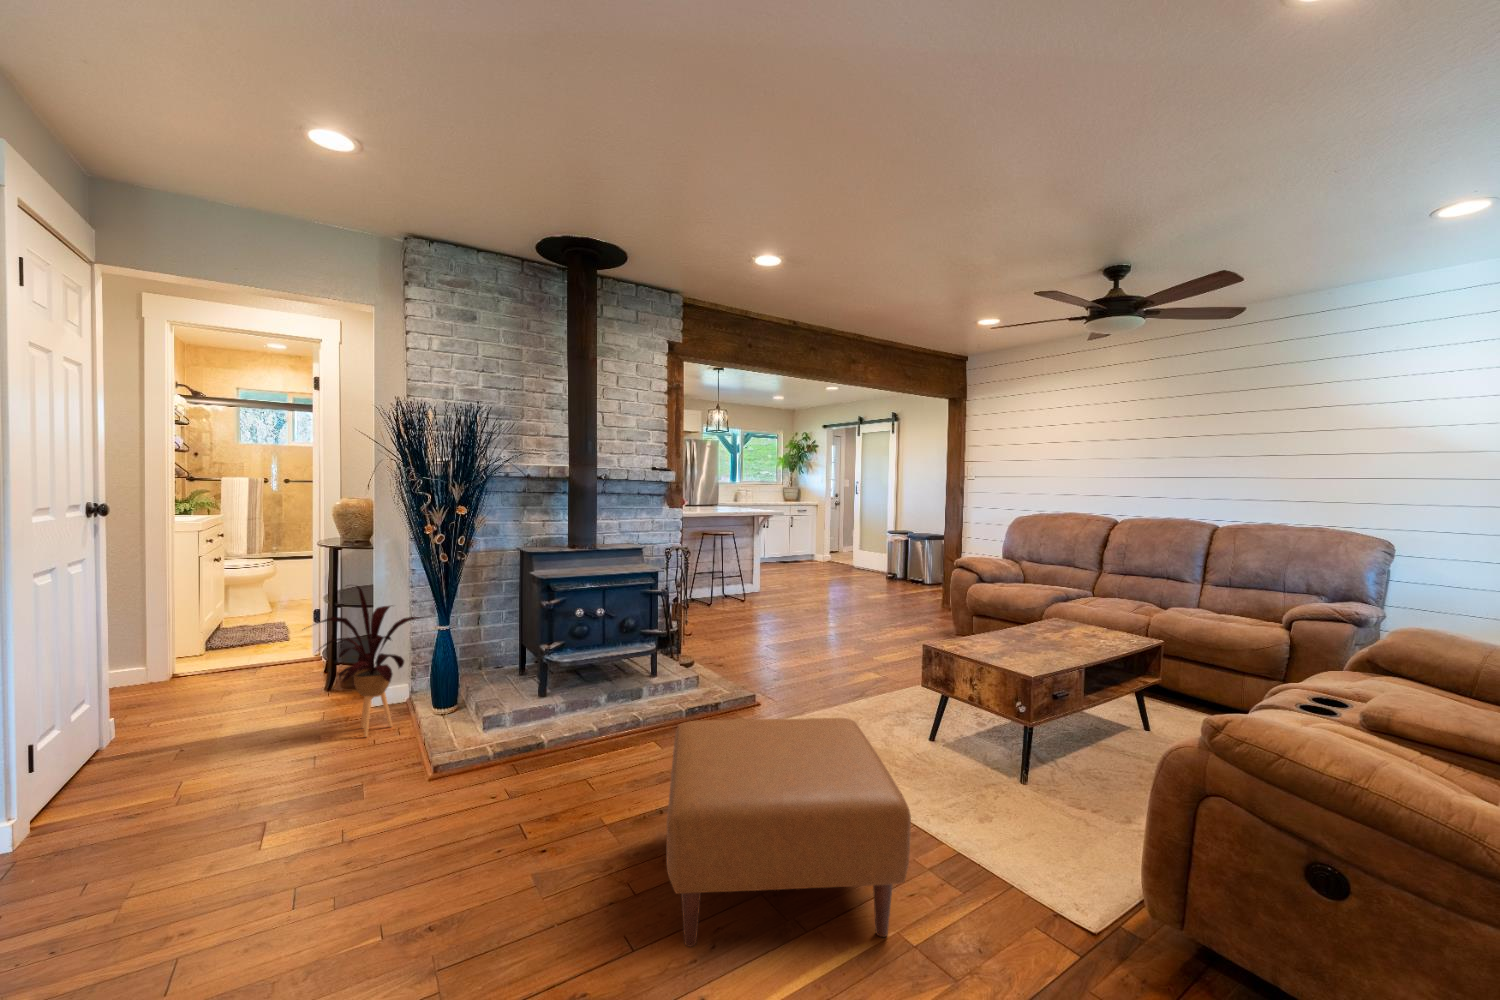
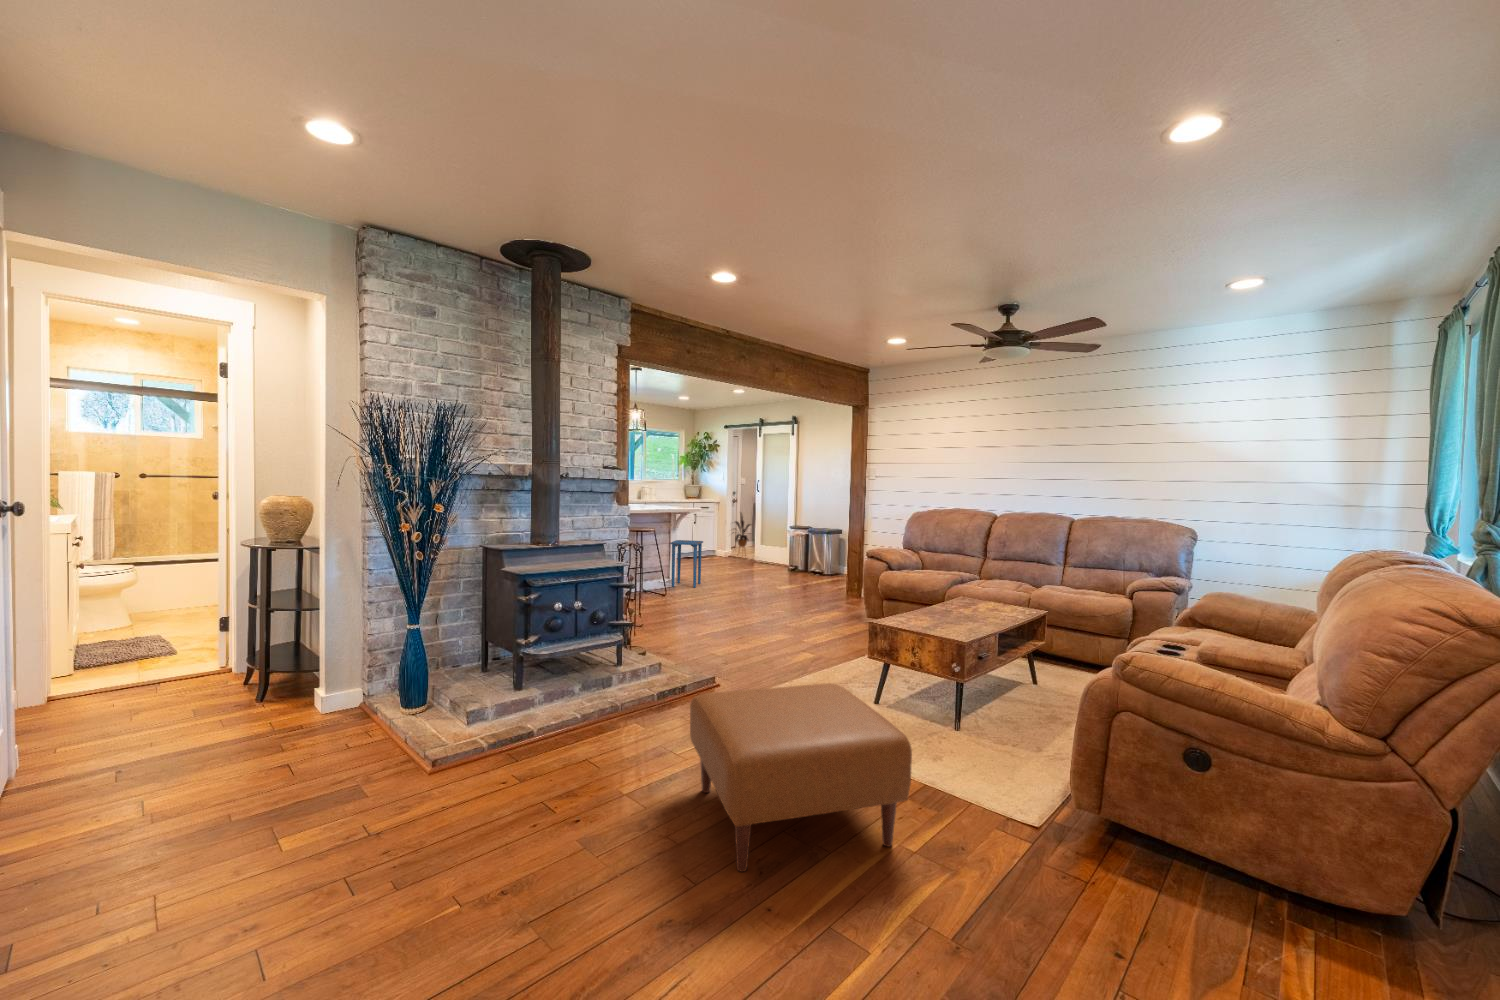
side table: none [754,544,789,593] -> present [670,540,703,588]
house plant: present [304,586,421,737] -> present [733,514,750,556]

